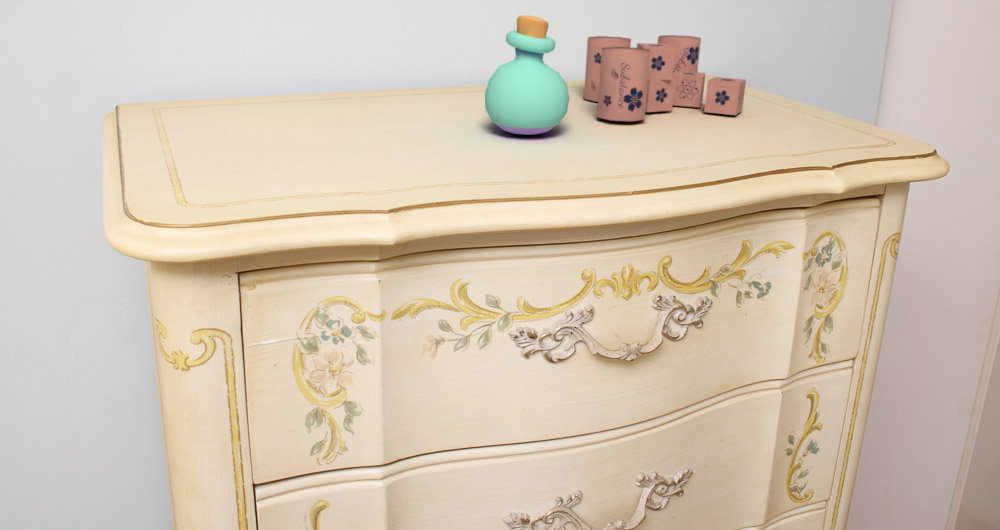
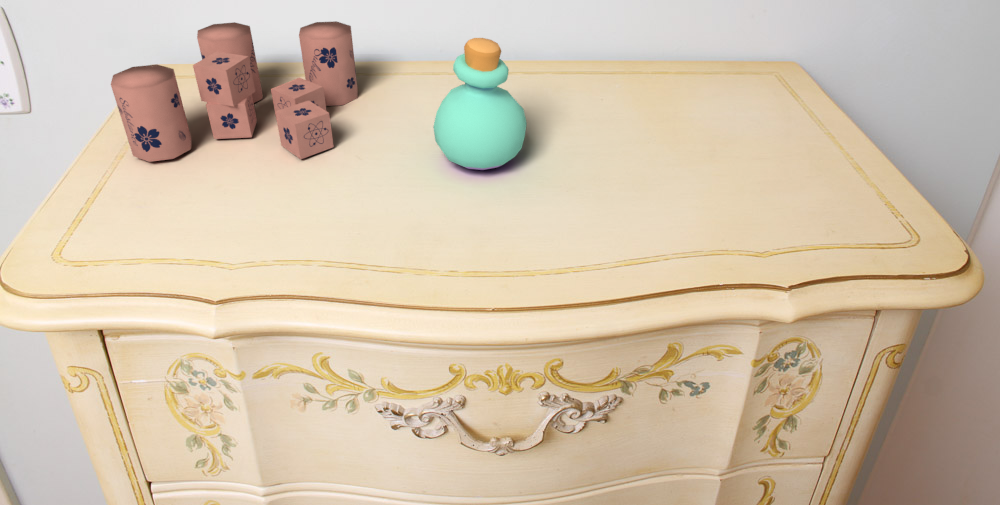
candle: present [584,35,746,121] -> present [111,21,358,162]

